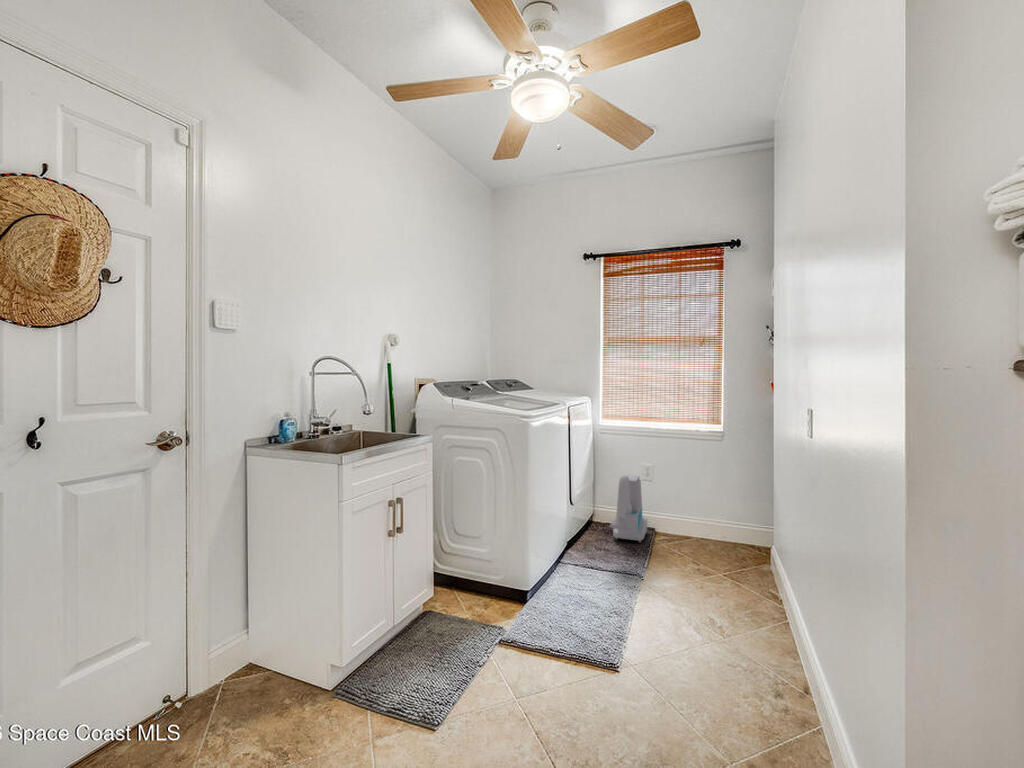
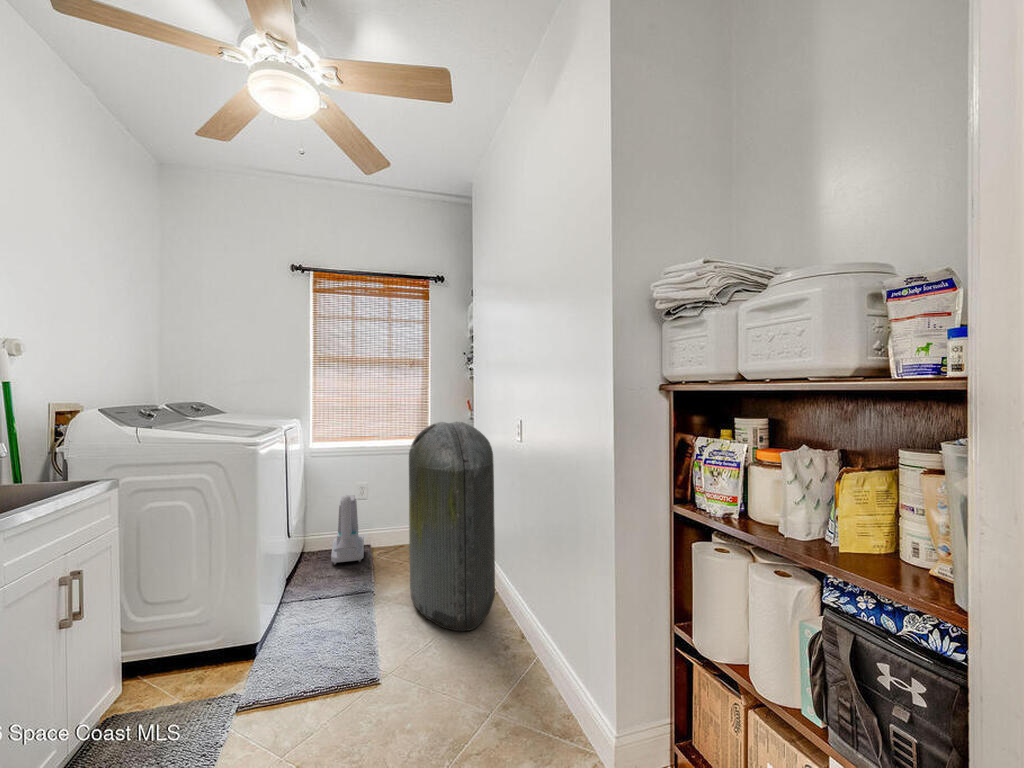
trash can: none [676,410,781,653] -> present [409,422,495,631]

